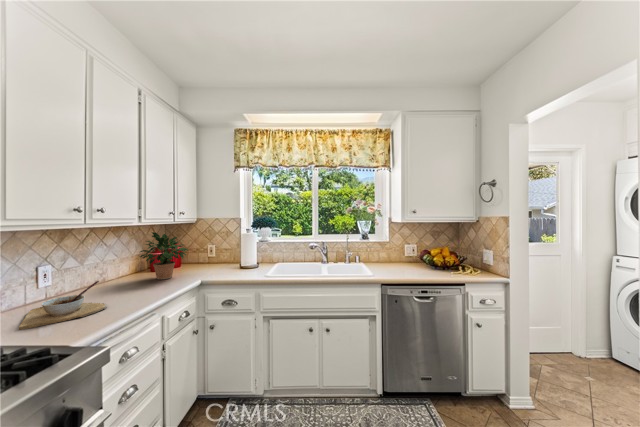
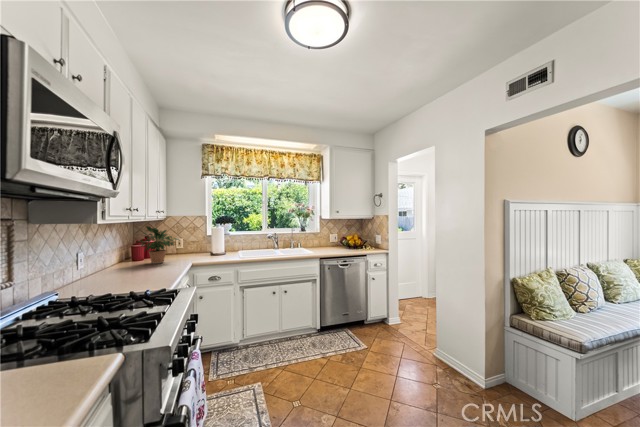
bowl: present [19,281,107,330] -> none [92,258,153,285]

